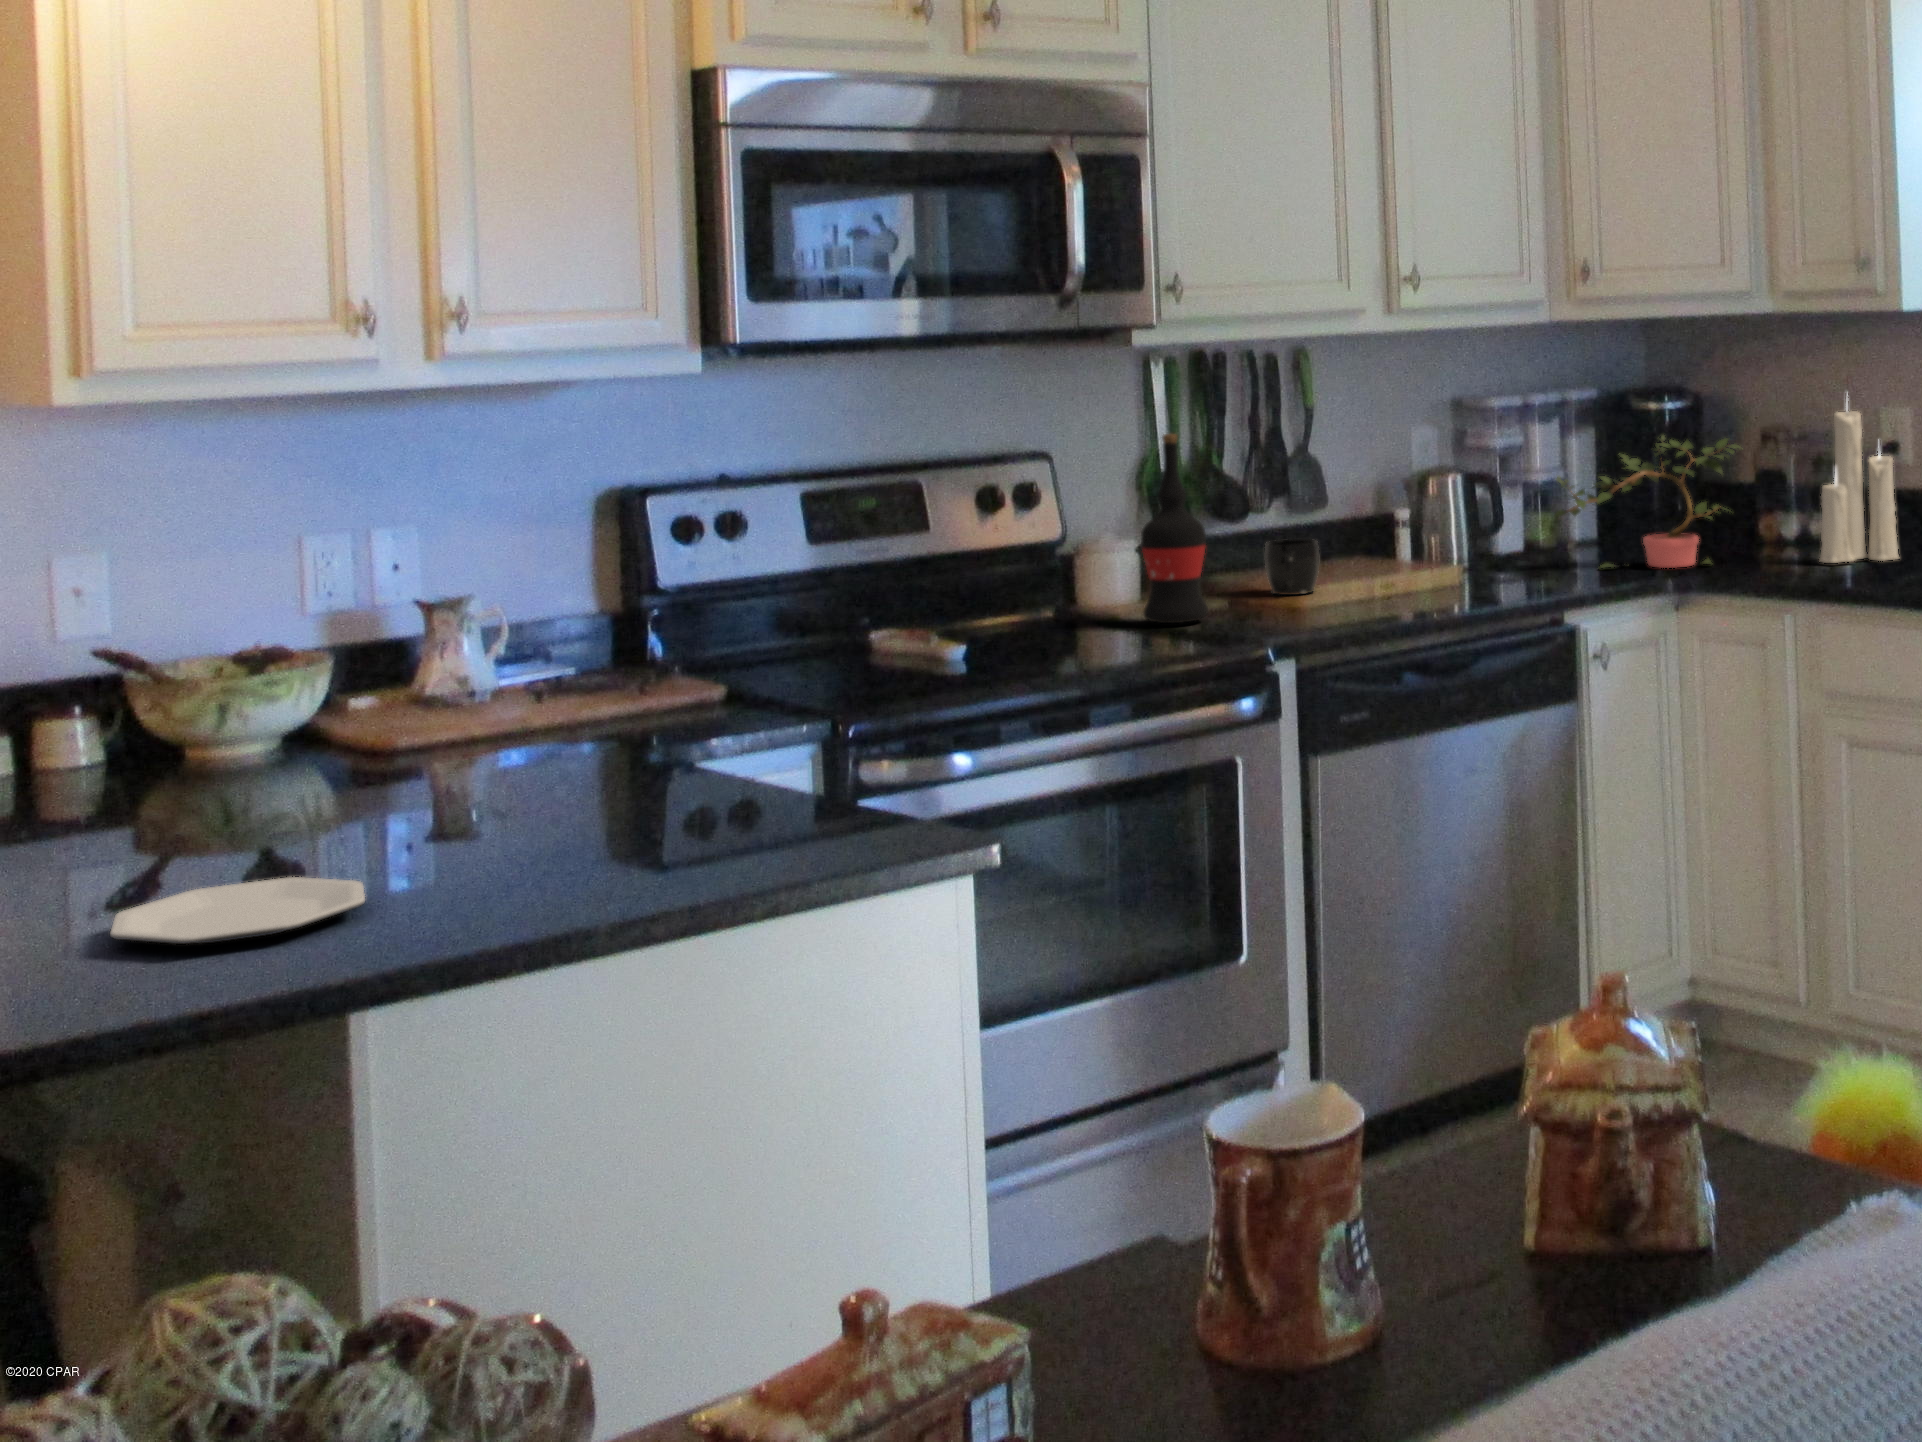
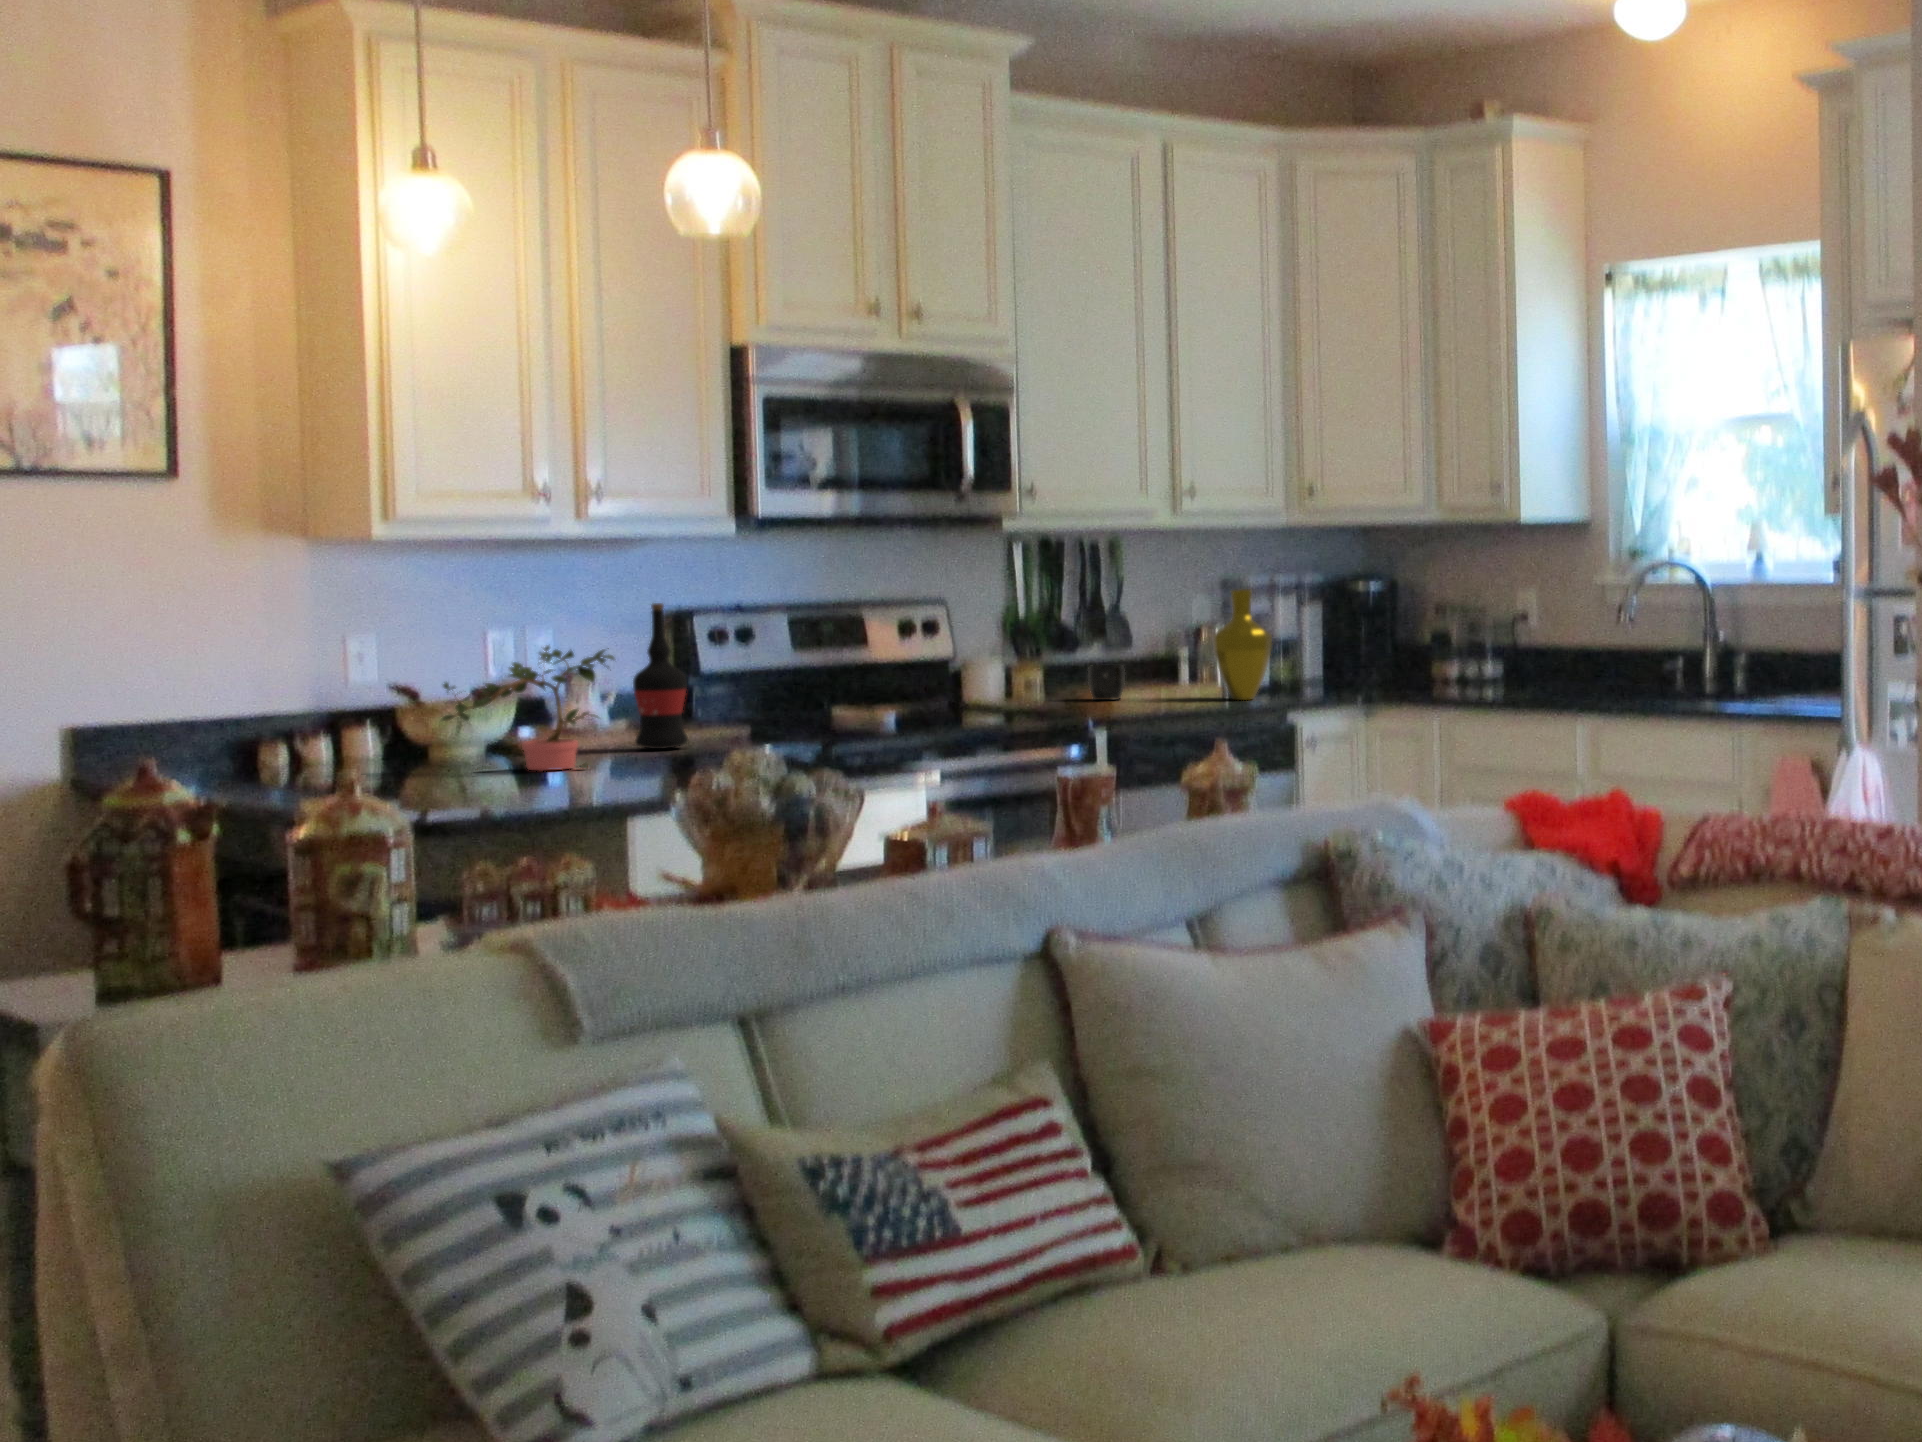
candle: present [1820,410,1899,563] -> none [1462,568,1517,688]
vase: none [1450,425,1540,593] -> present [1213,589,1272,700]
wine bottle: present [1141,434,1208,623] -> present [633,603,688,749]
potted plant: present [1554,436,1739,568] -> present [442,646,614,771]
plate: present [110,877,365,944] -> none [491,775,618,793]

